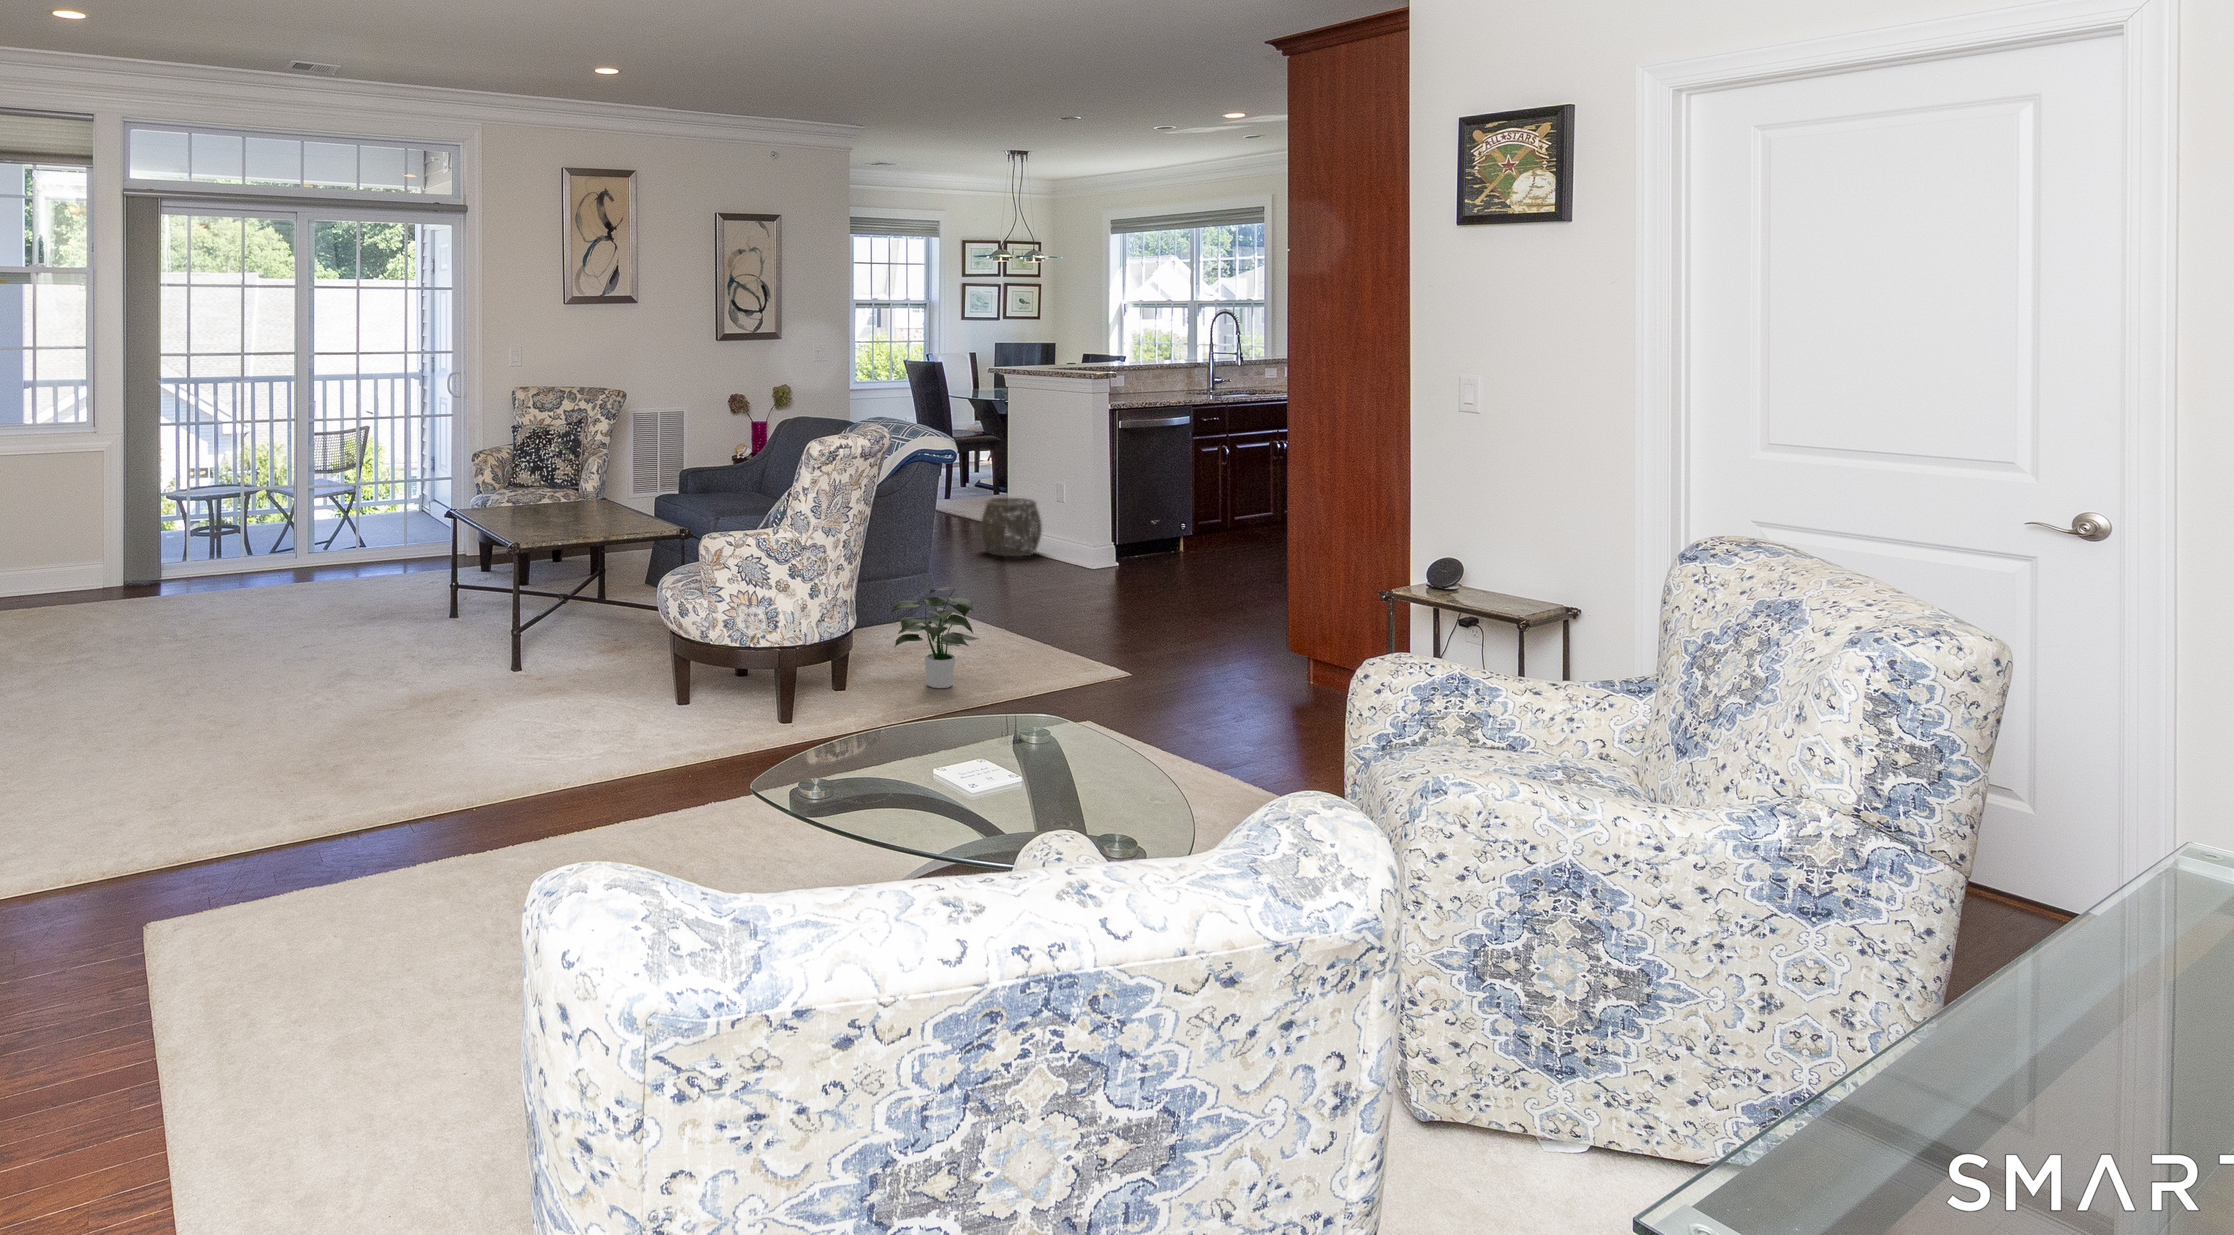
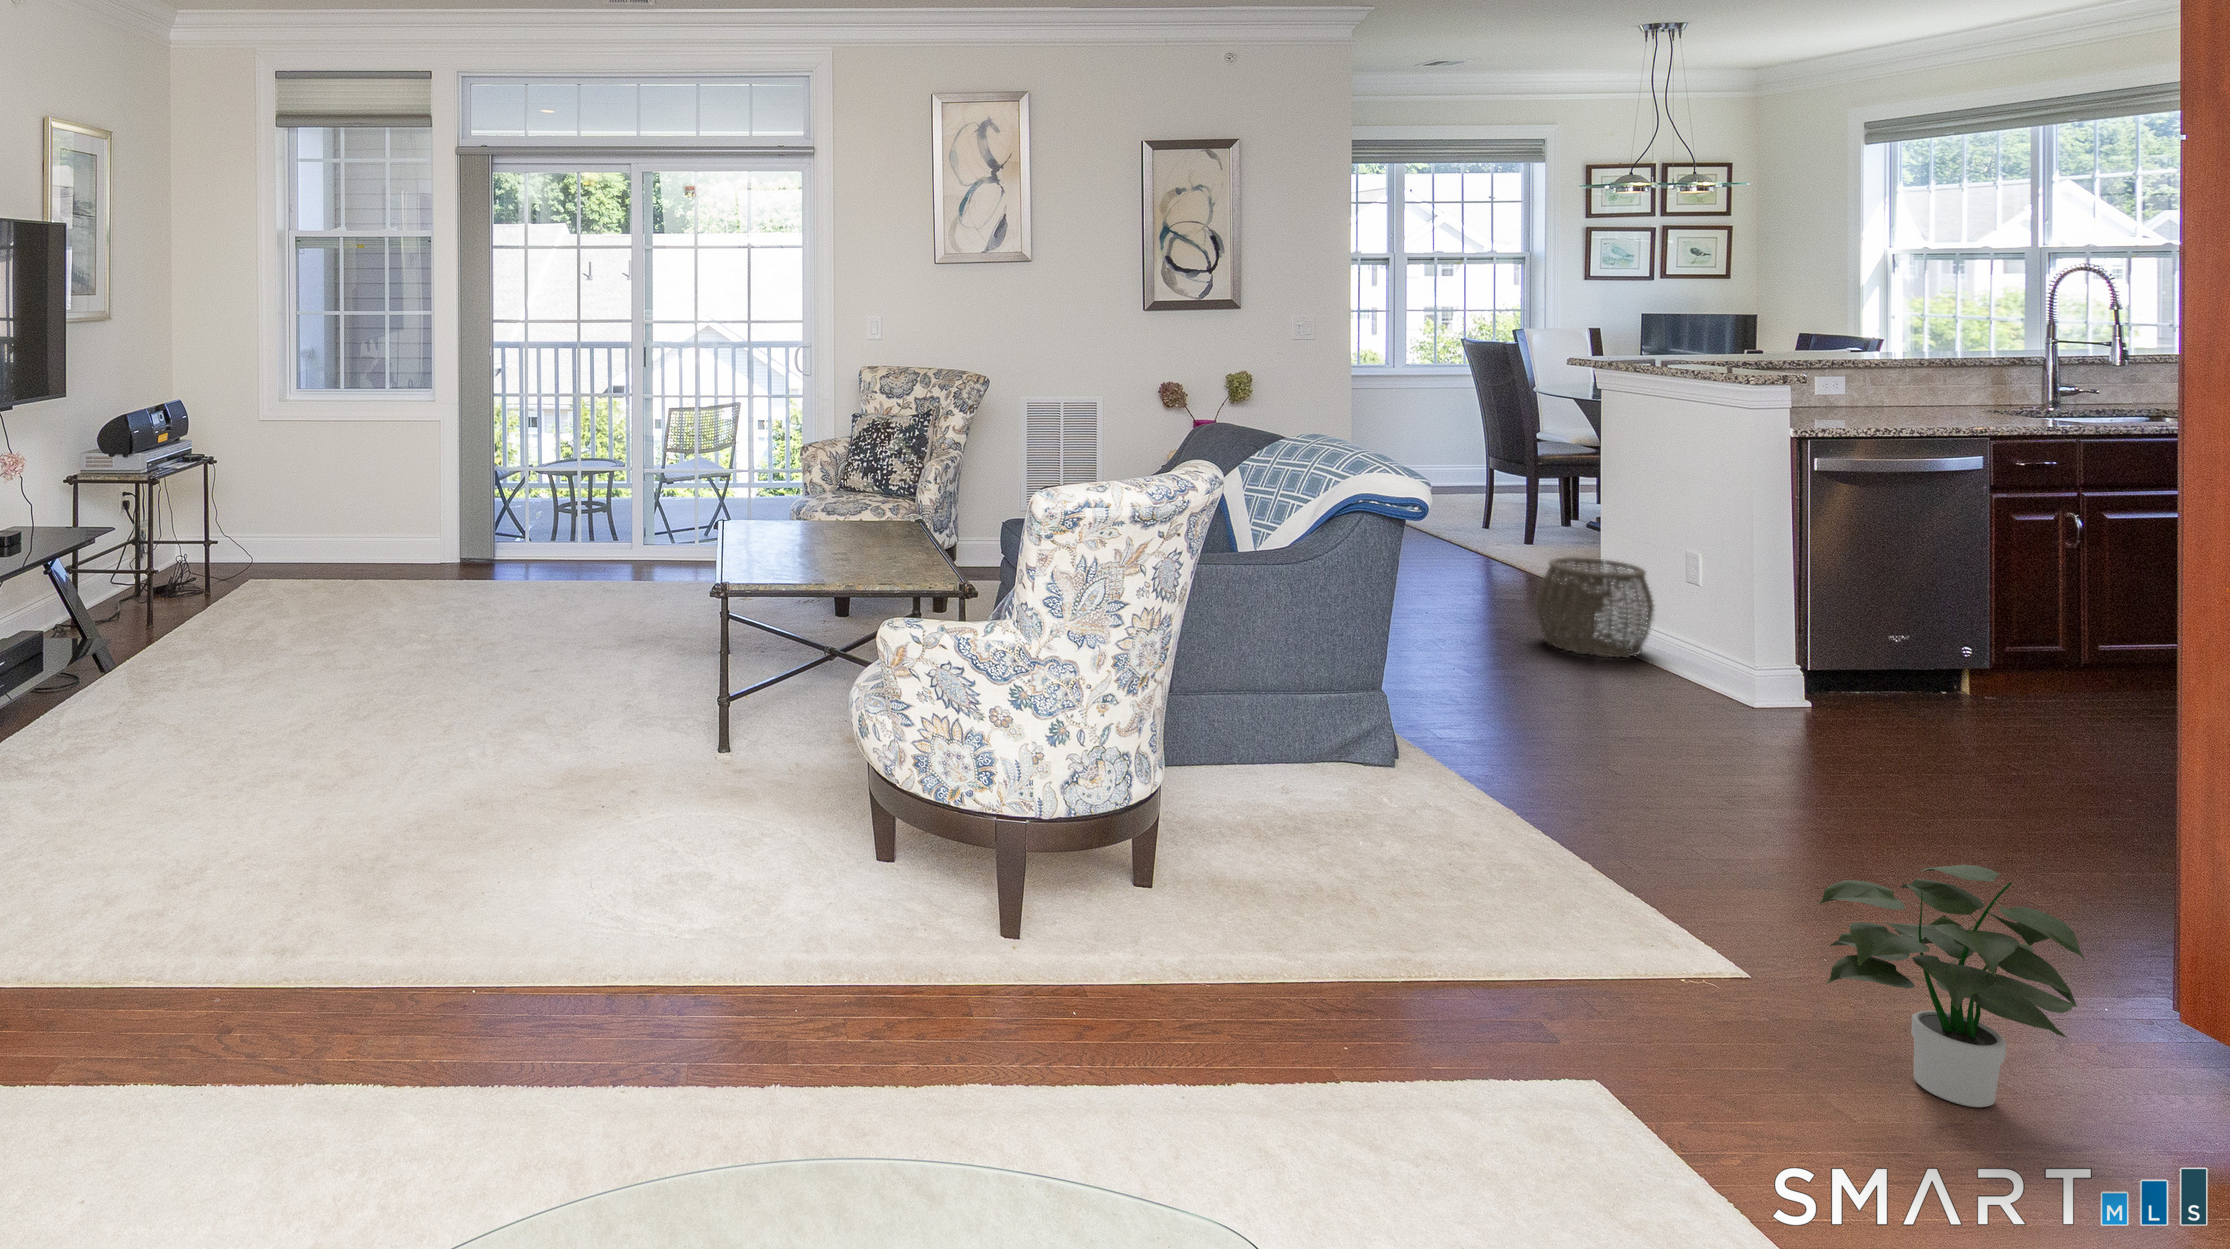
potted plant: present [892,587,978,688] -> present [1818,865,2085,1107]

